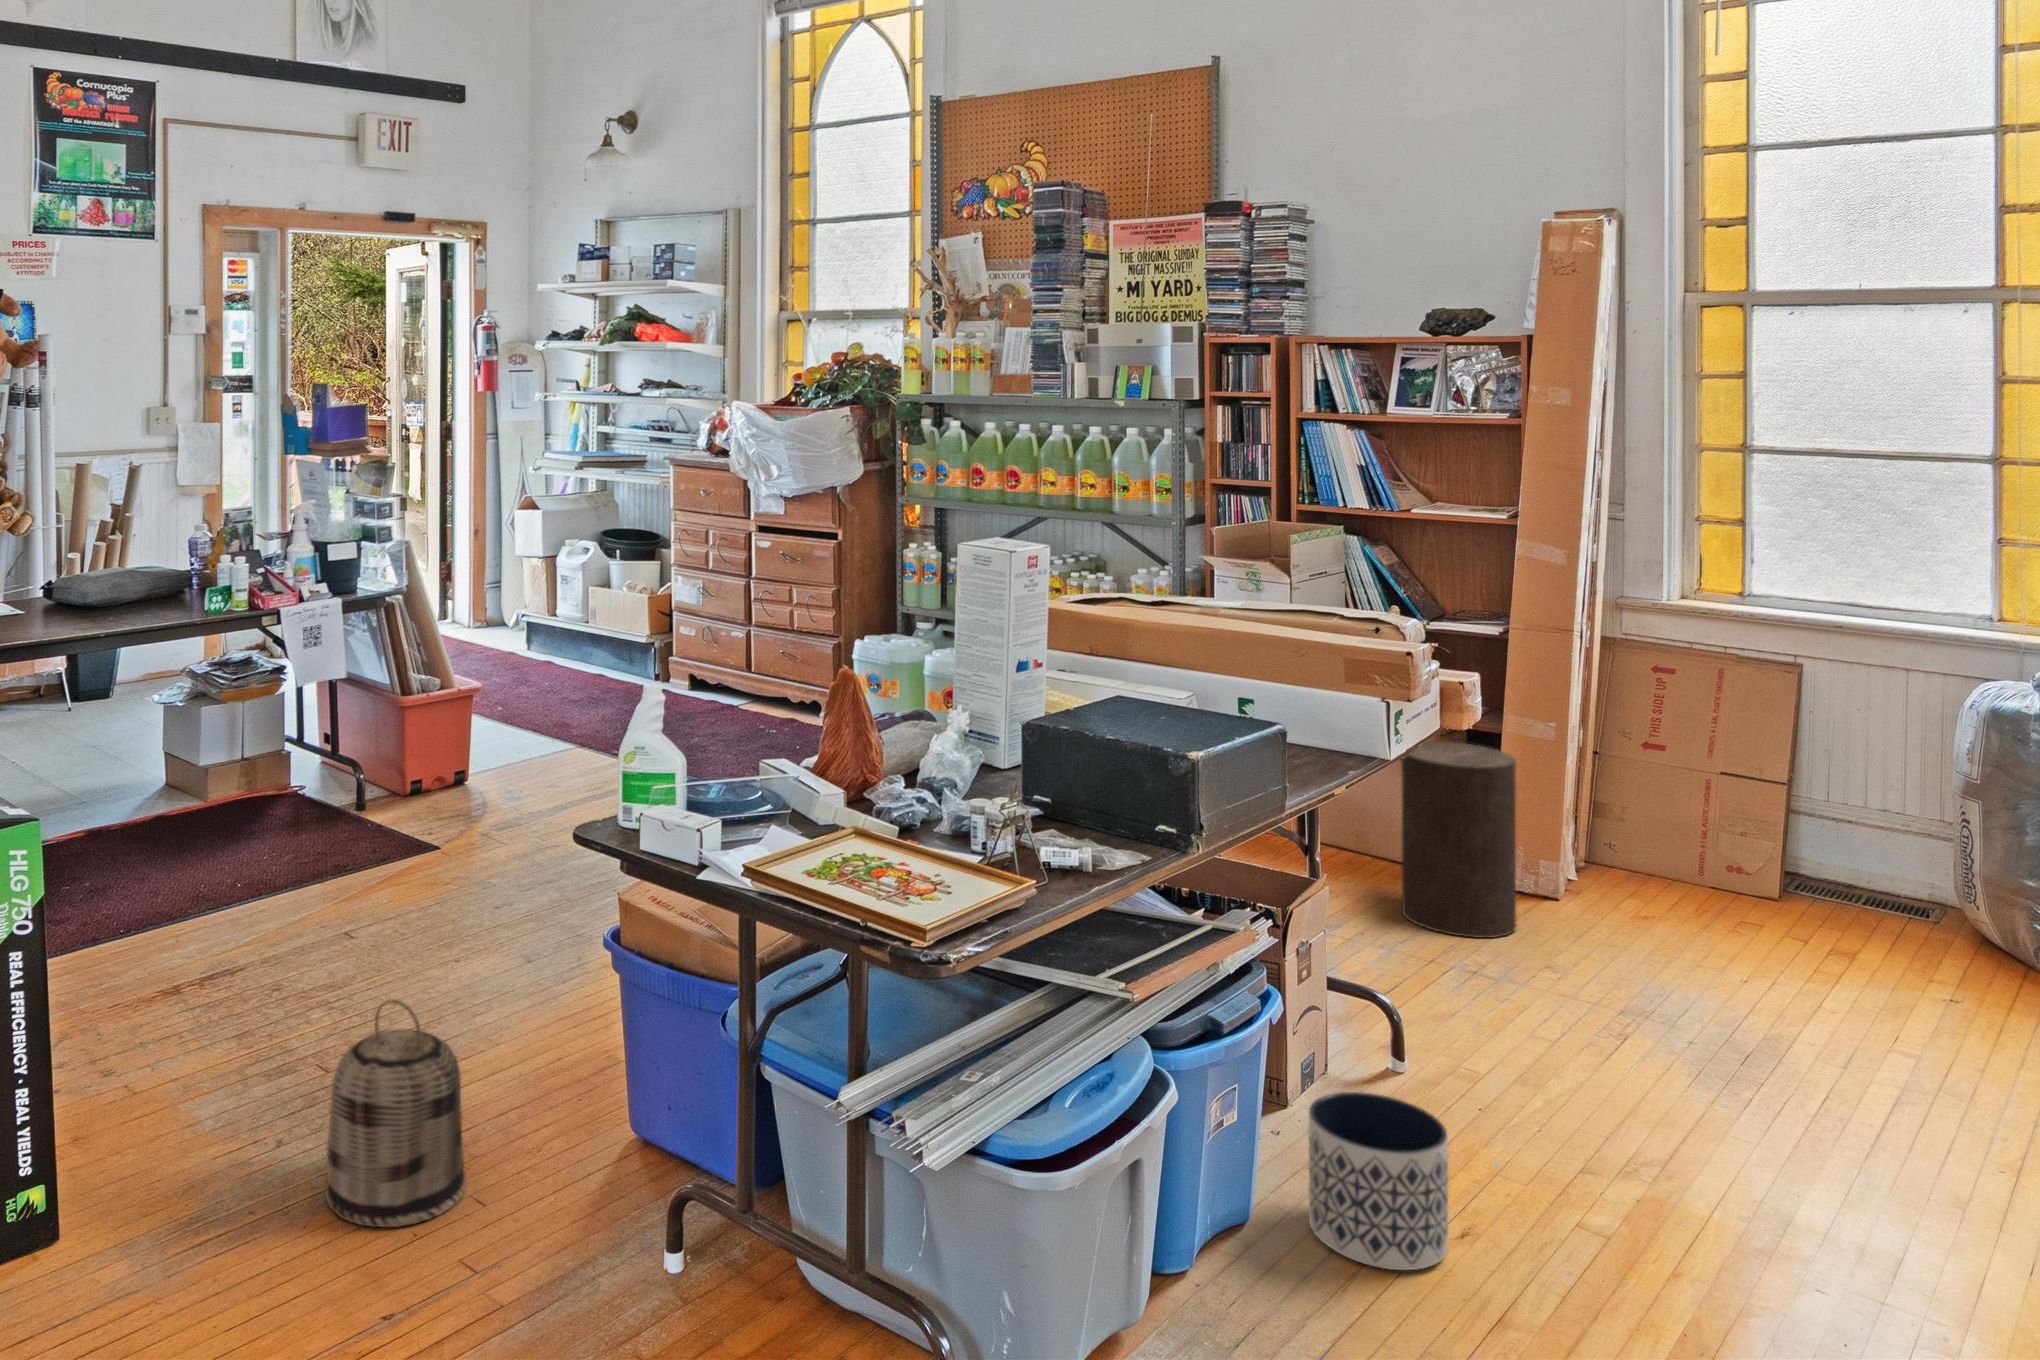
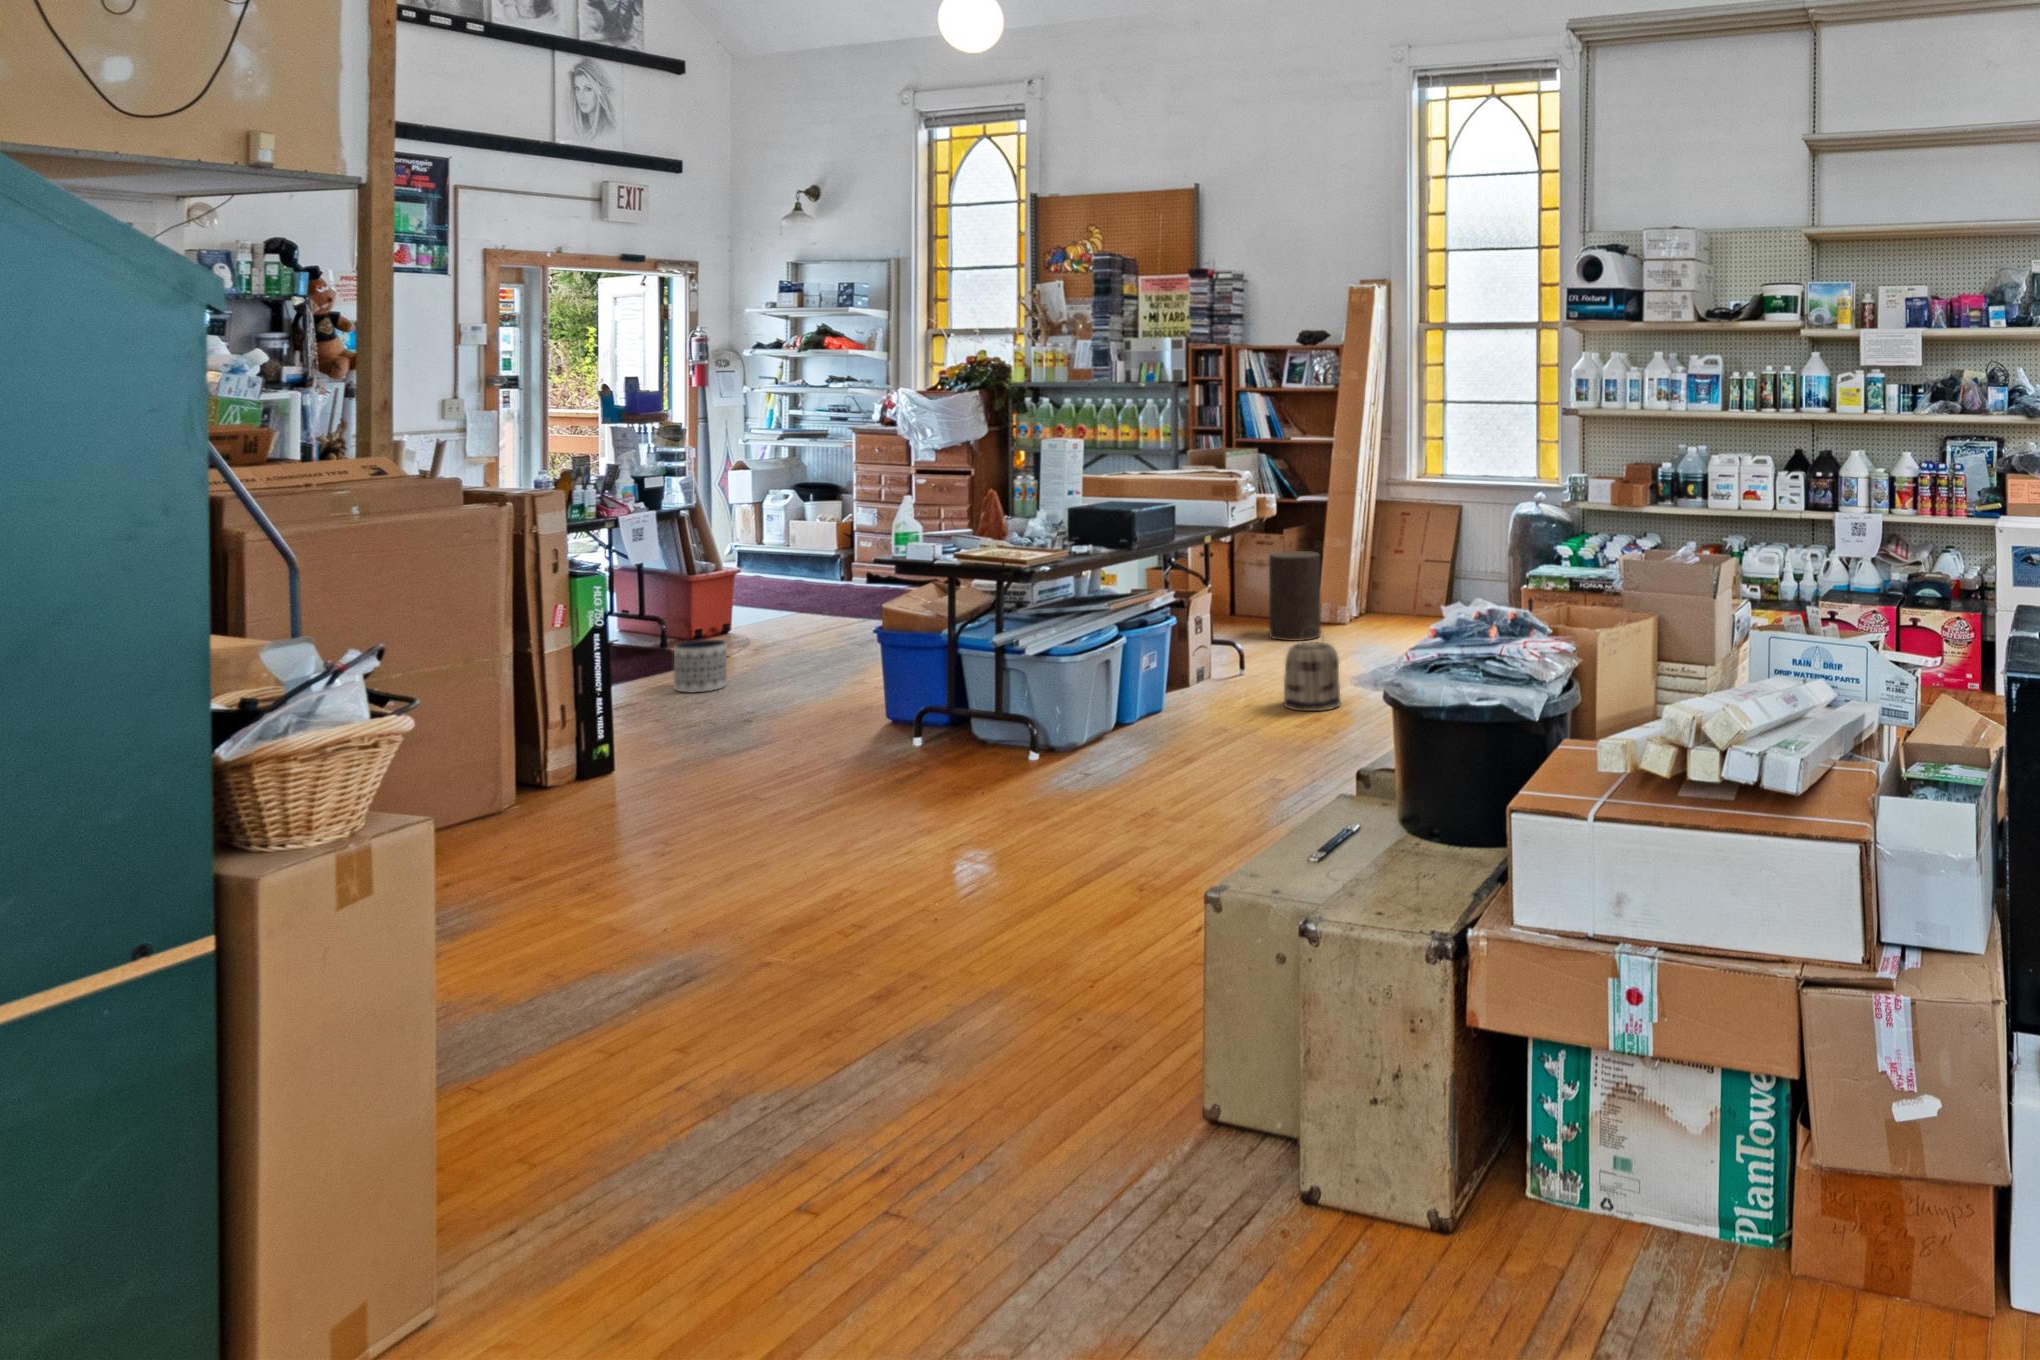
basket: present [326,999,467,1227] -> present [1284,626,1341,711]
planter: present [1309,1092,1448,1270] -> present [674,640,727,693]

